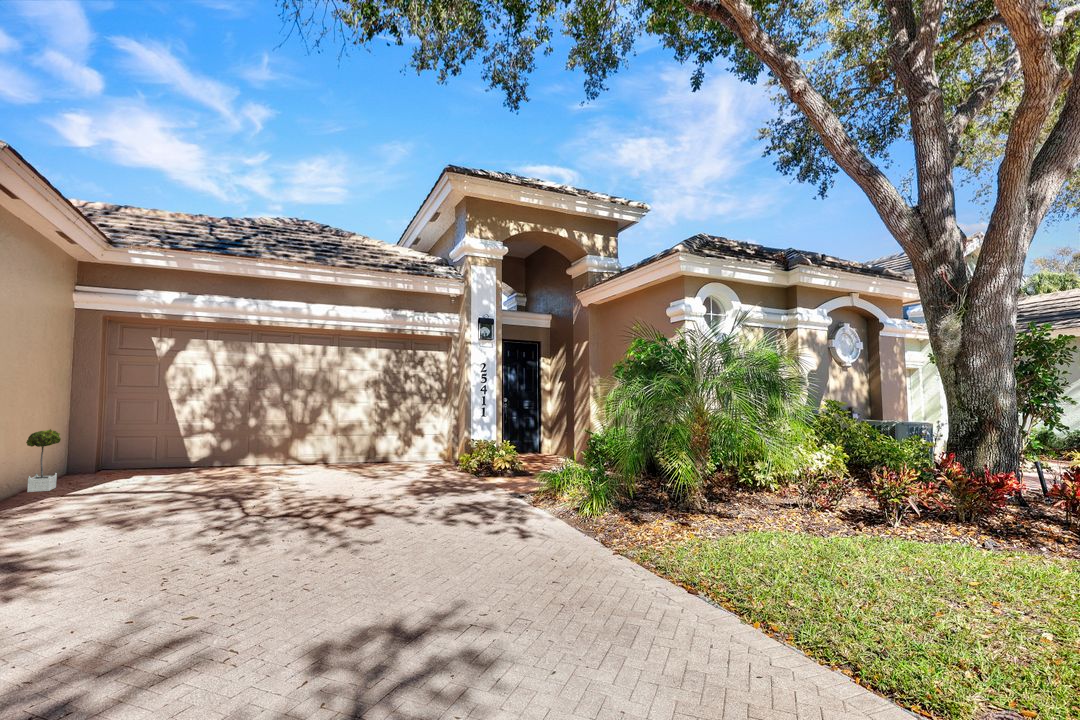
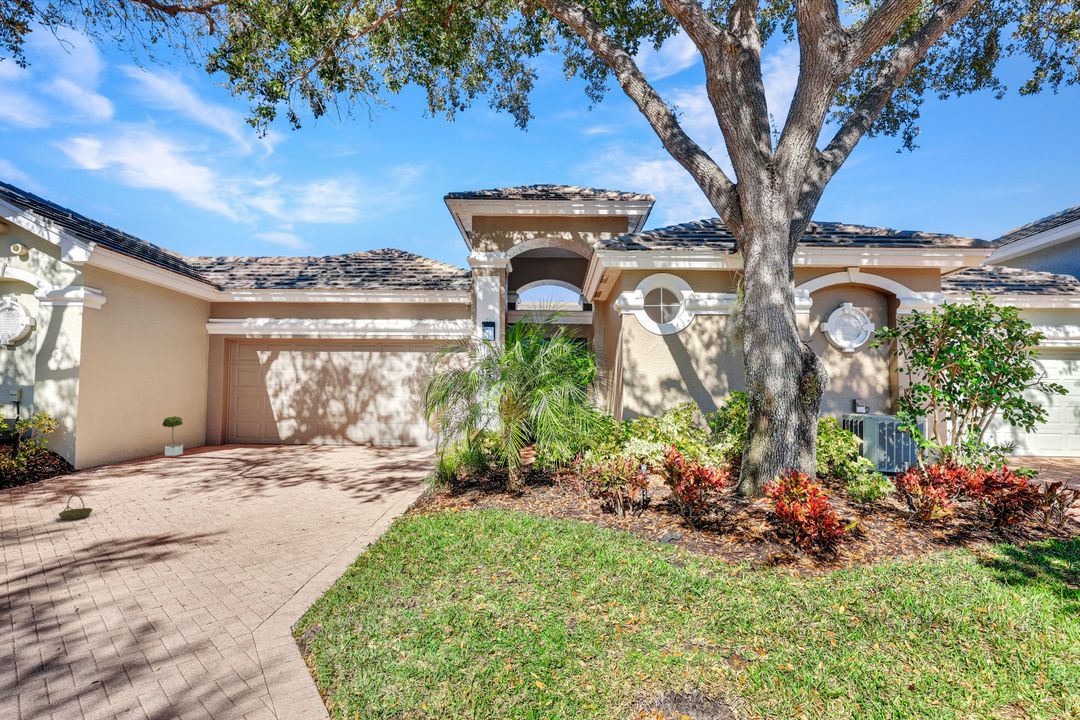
basket: none [34,557,97,605] -> present [58,494,93,520]

